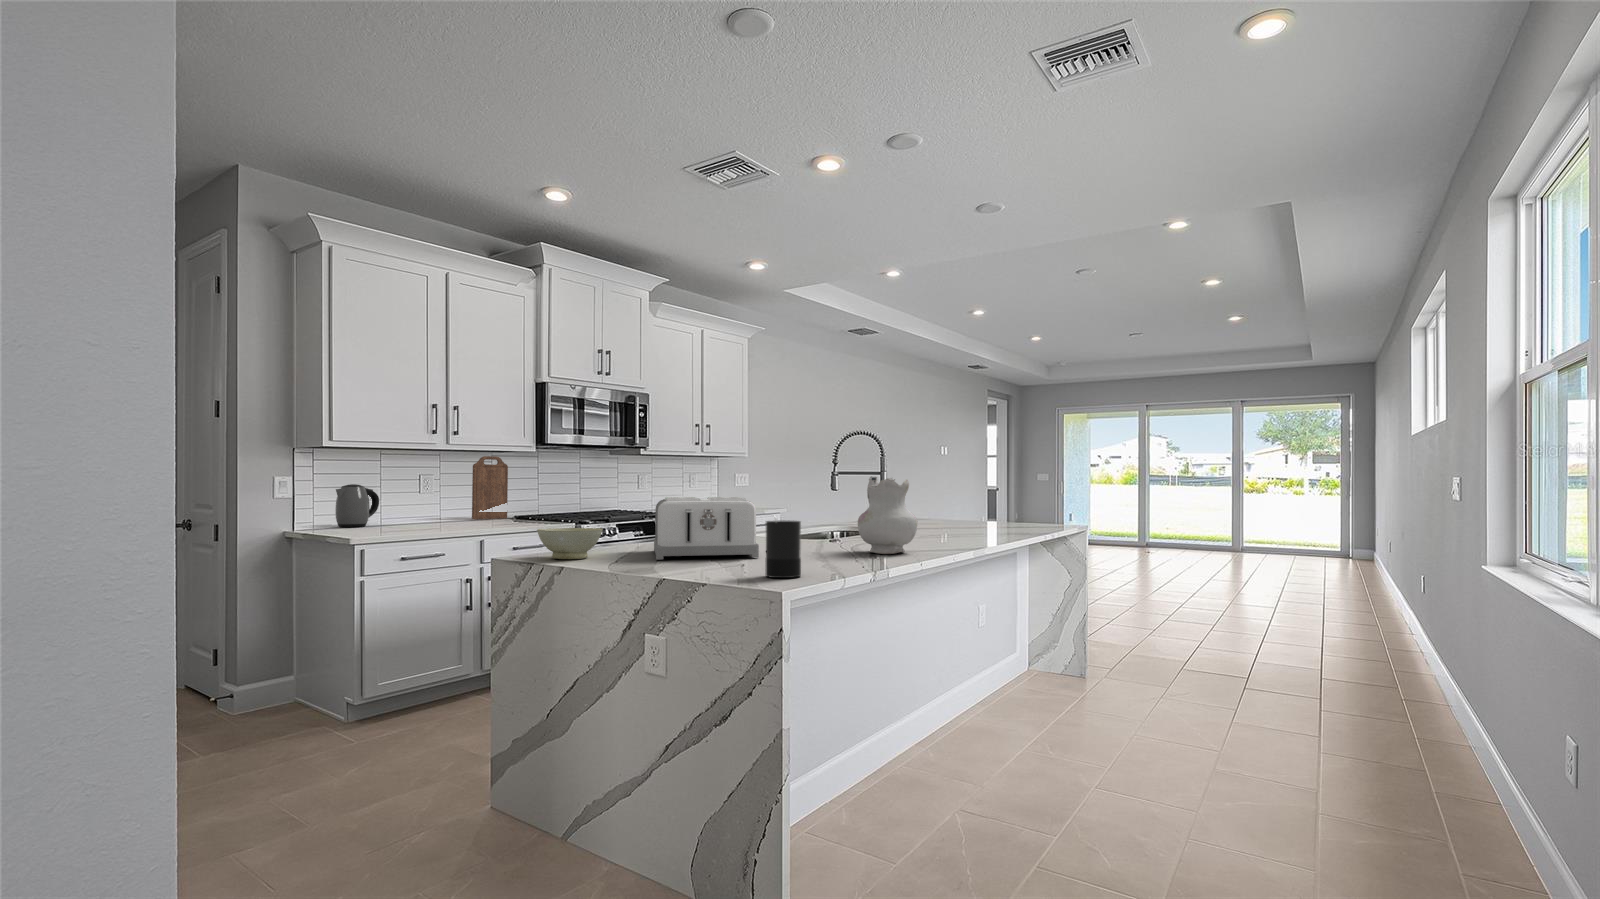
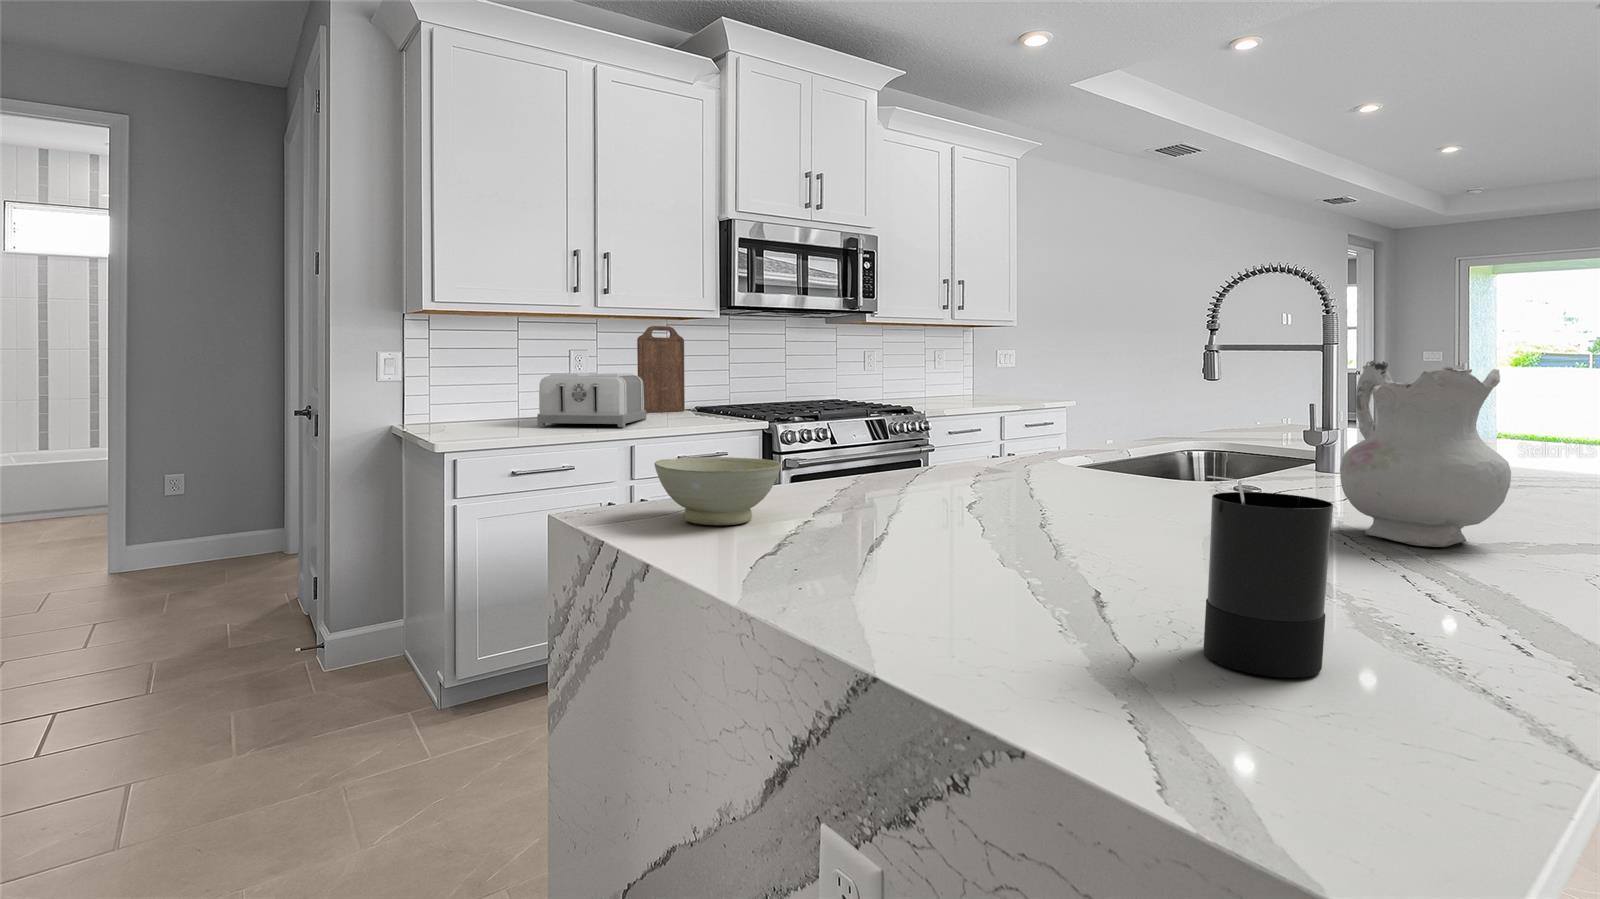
kettle: present [335,484,379,527] -> none [460,364,518,421]
toaster: present [654,497,759,560] -> present [537,373,646,427]

